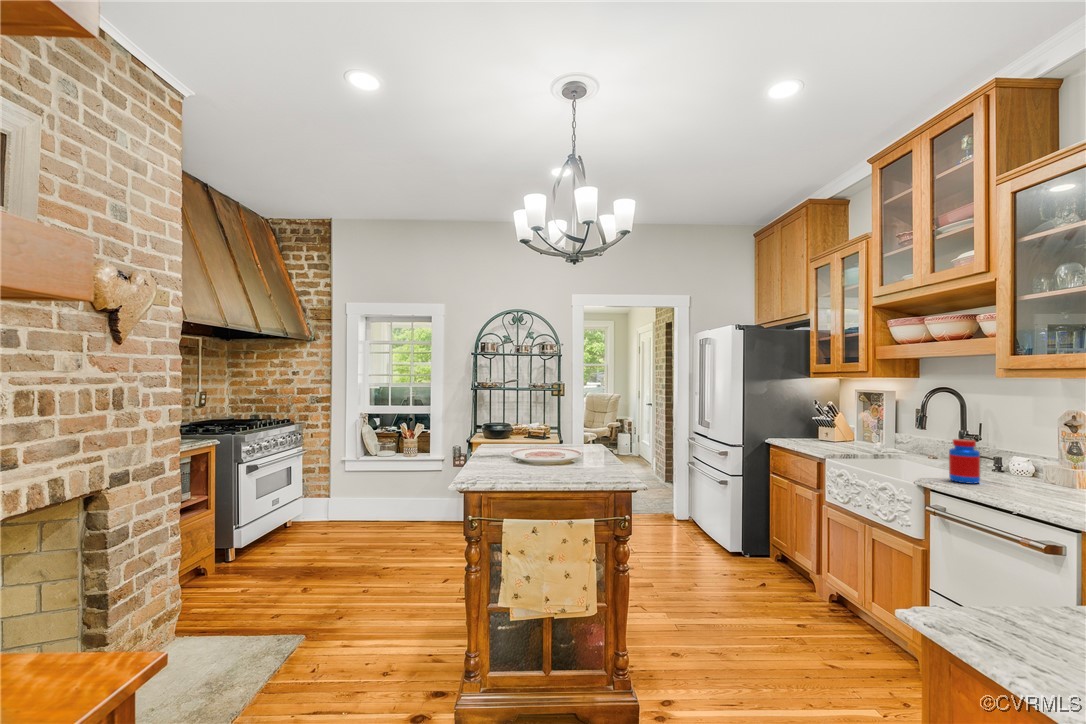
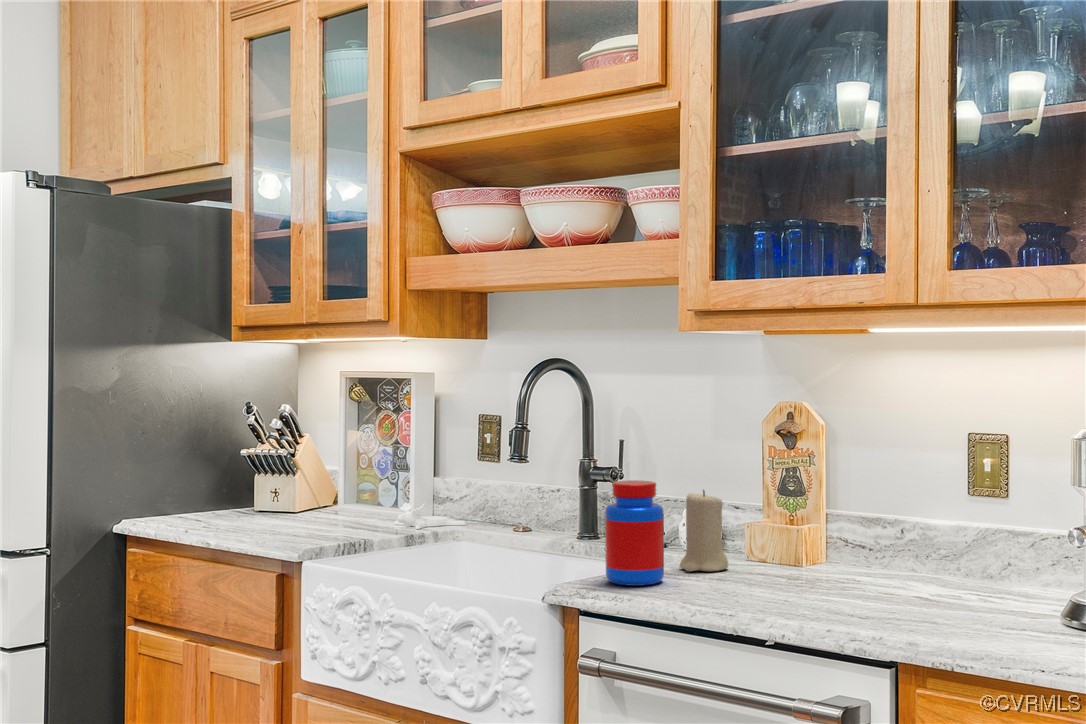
candle: none [995,447,1023,483] -> present [680,490,728,571]

